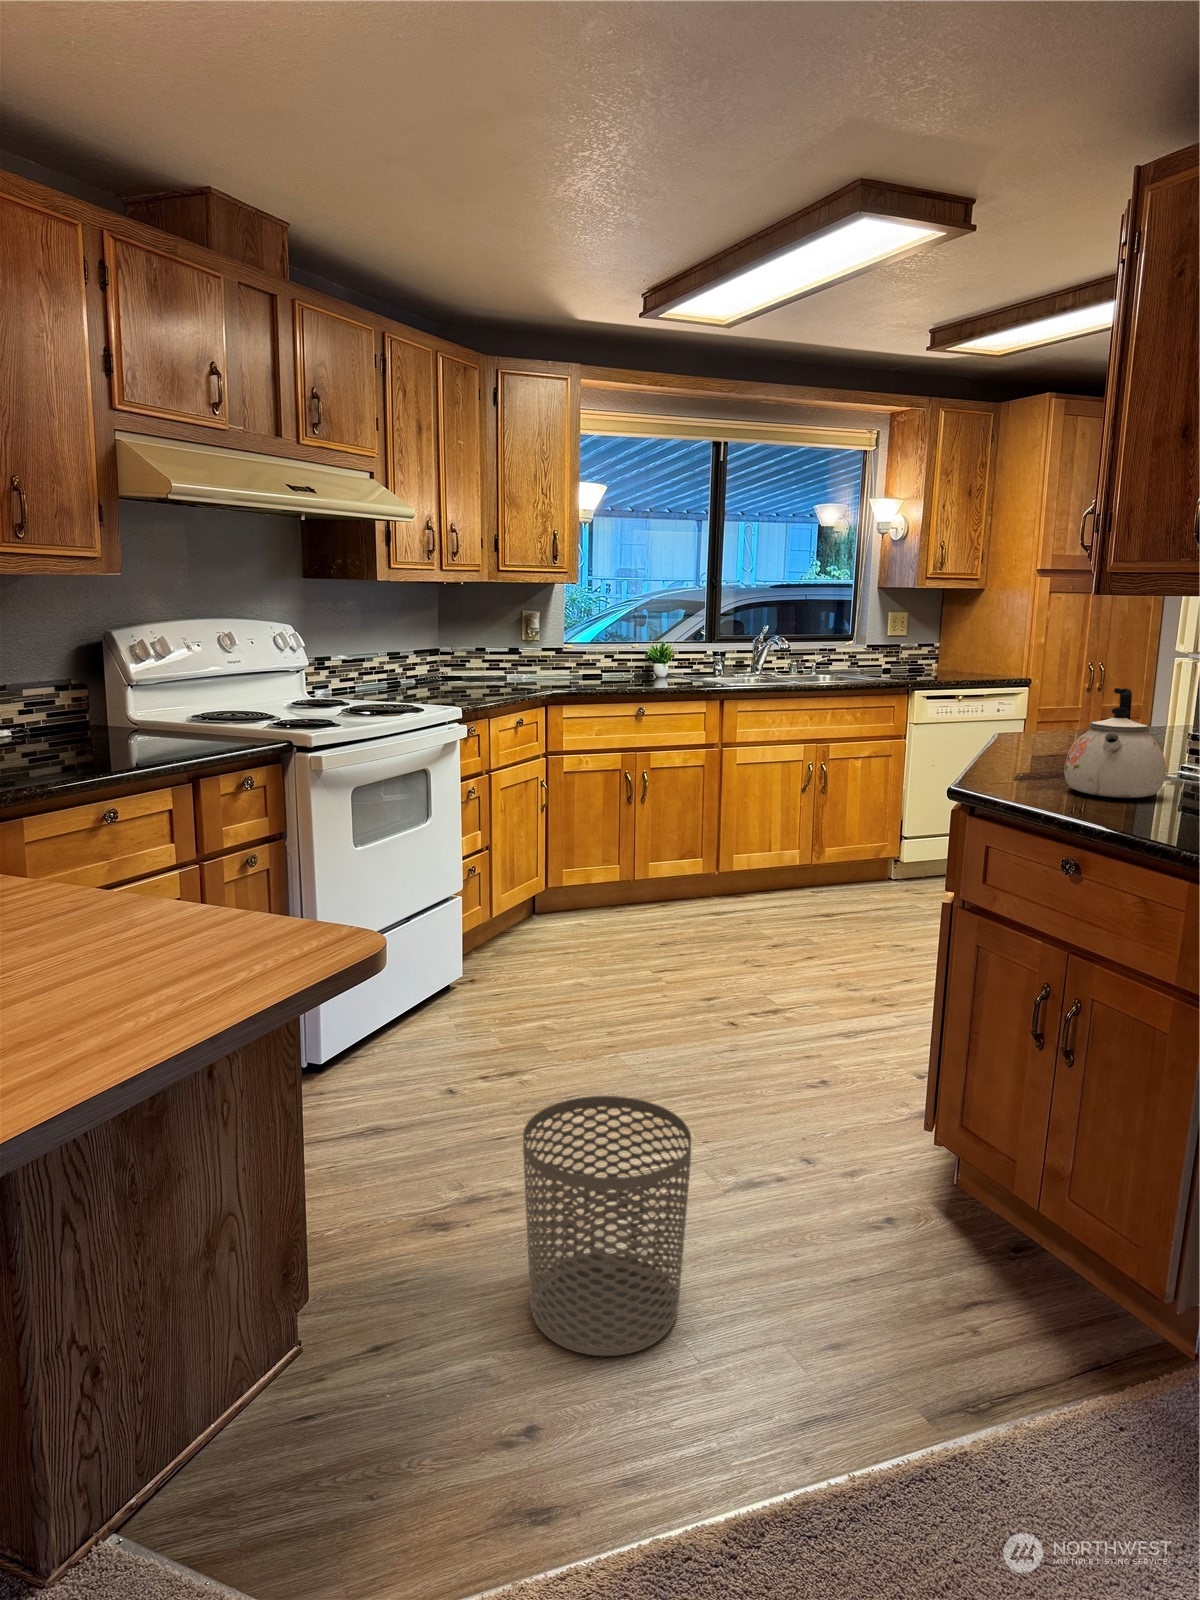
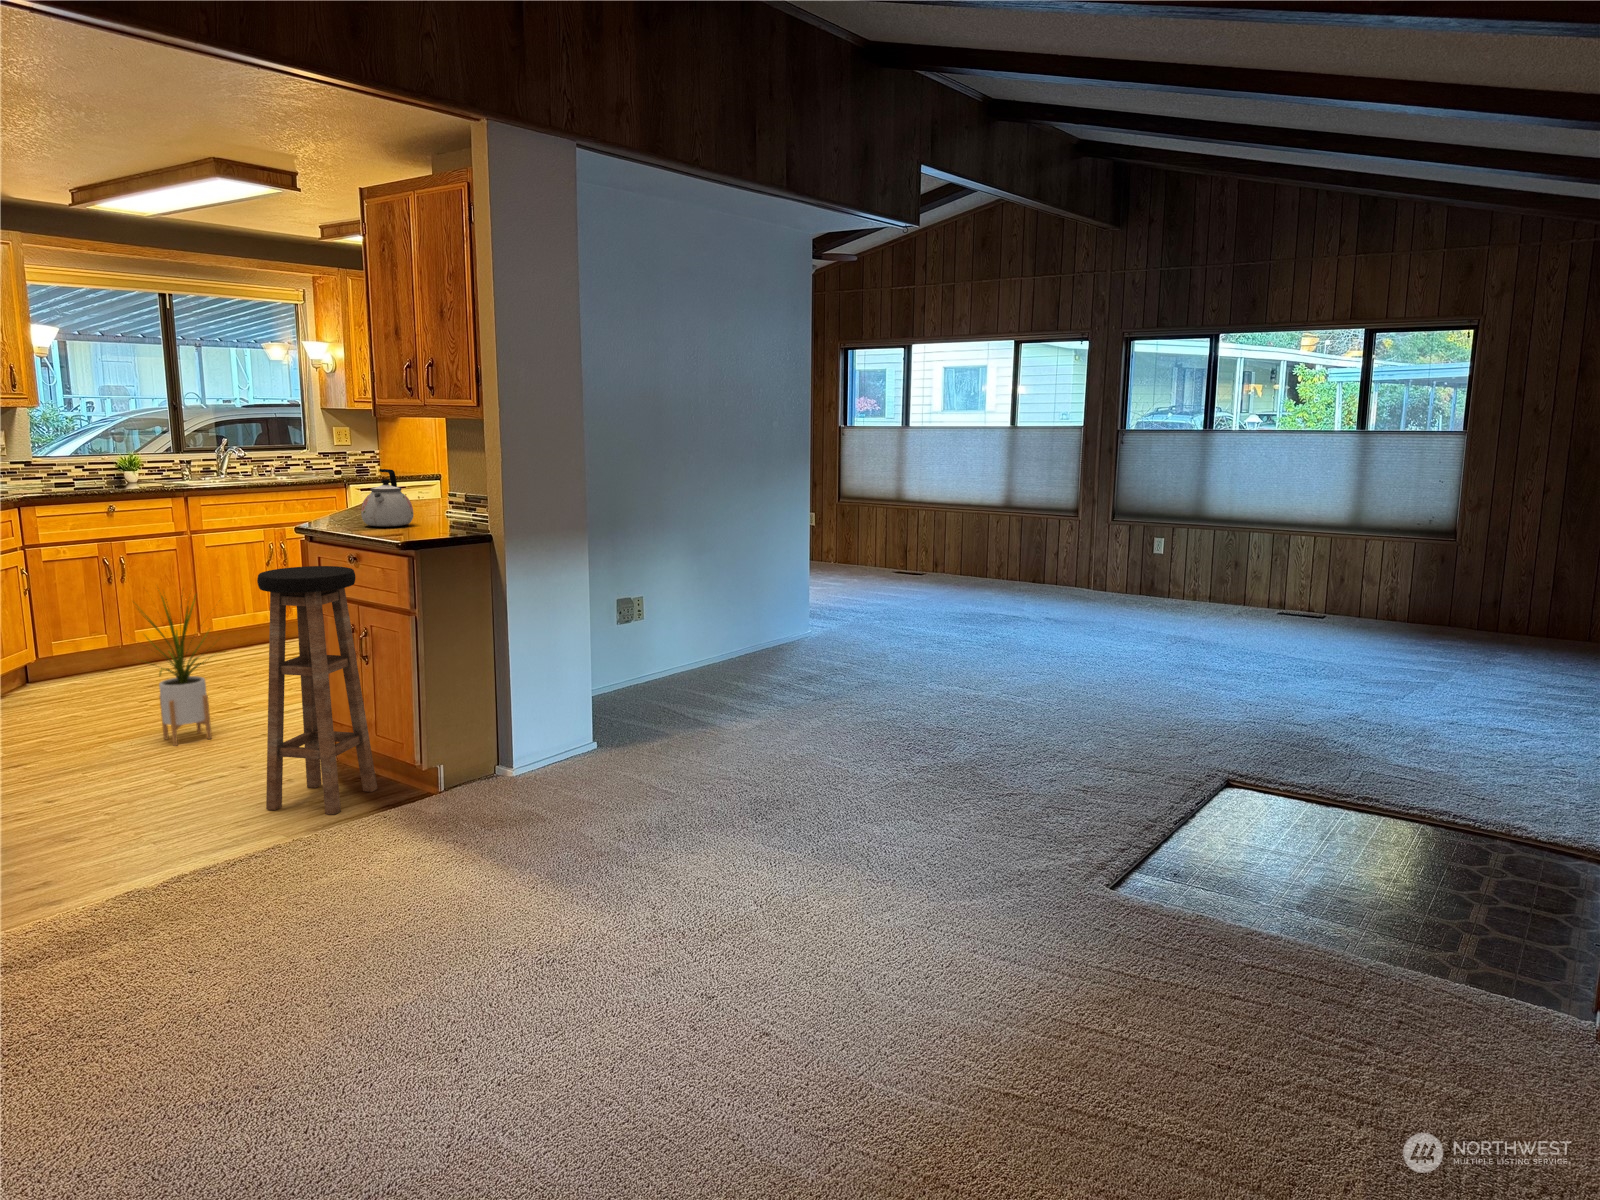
house plant: none [657,840,792,1086] -> present [138,596,212,746]
bar stool: none [876,874,1109,1395] -> present [257,566,377,815]
waste bin: present [523,1096,691,1356] -> none [22,718,143,853]

